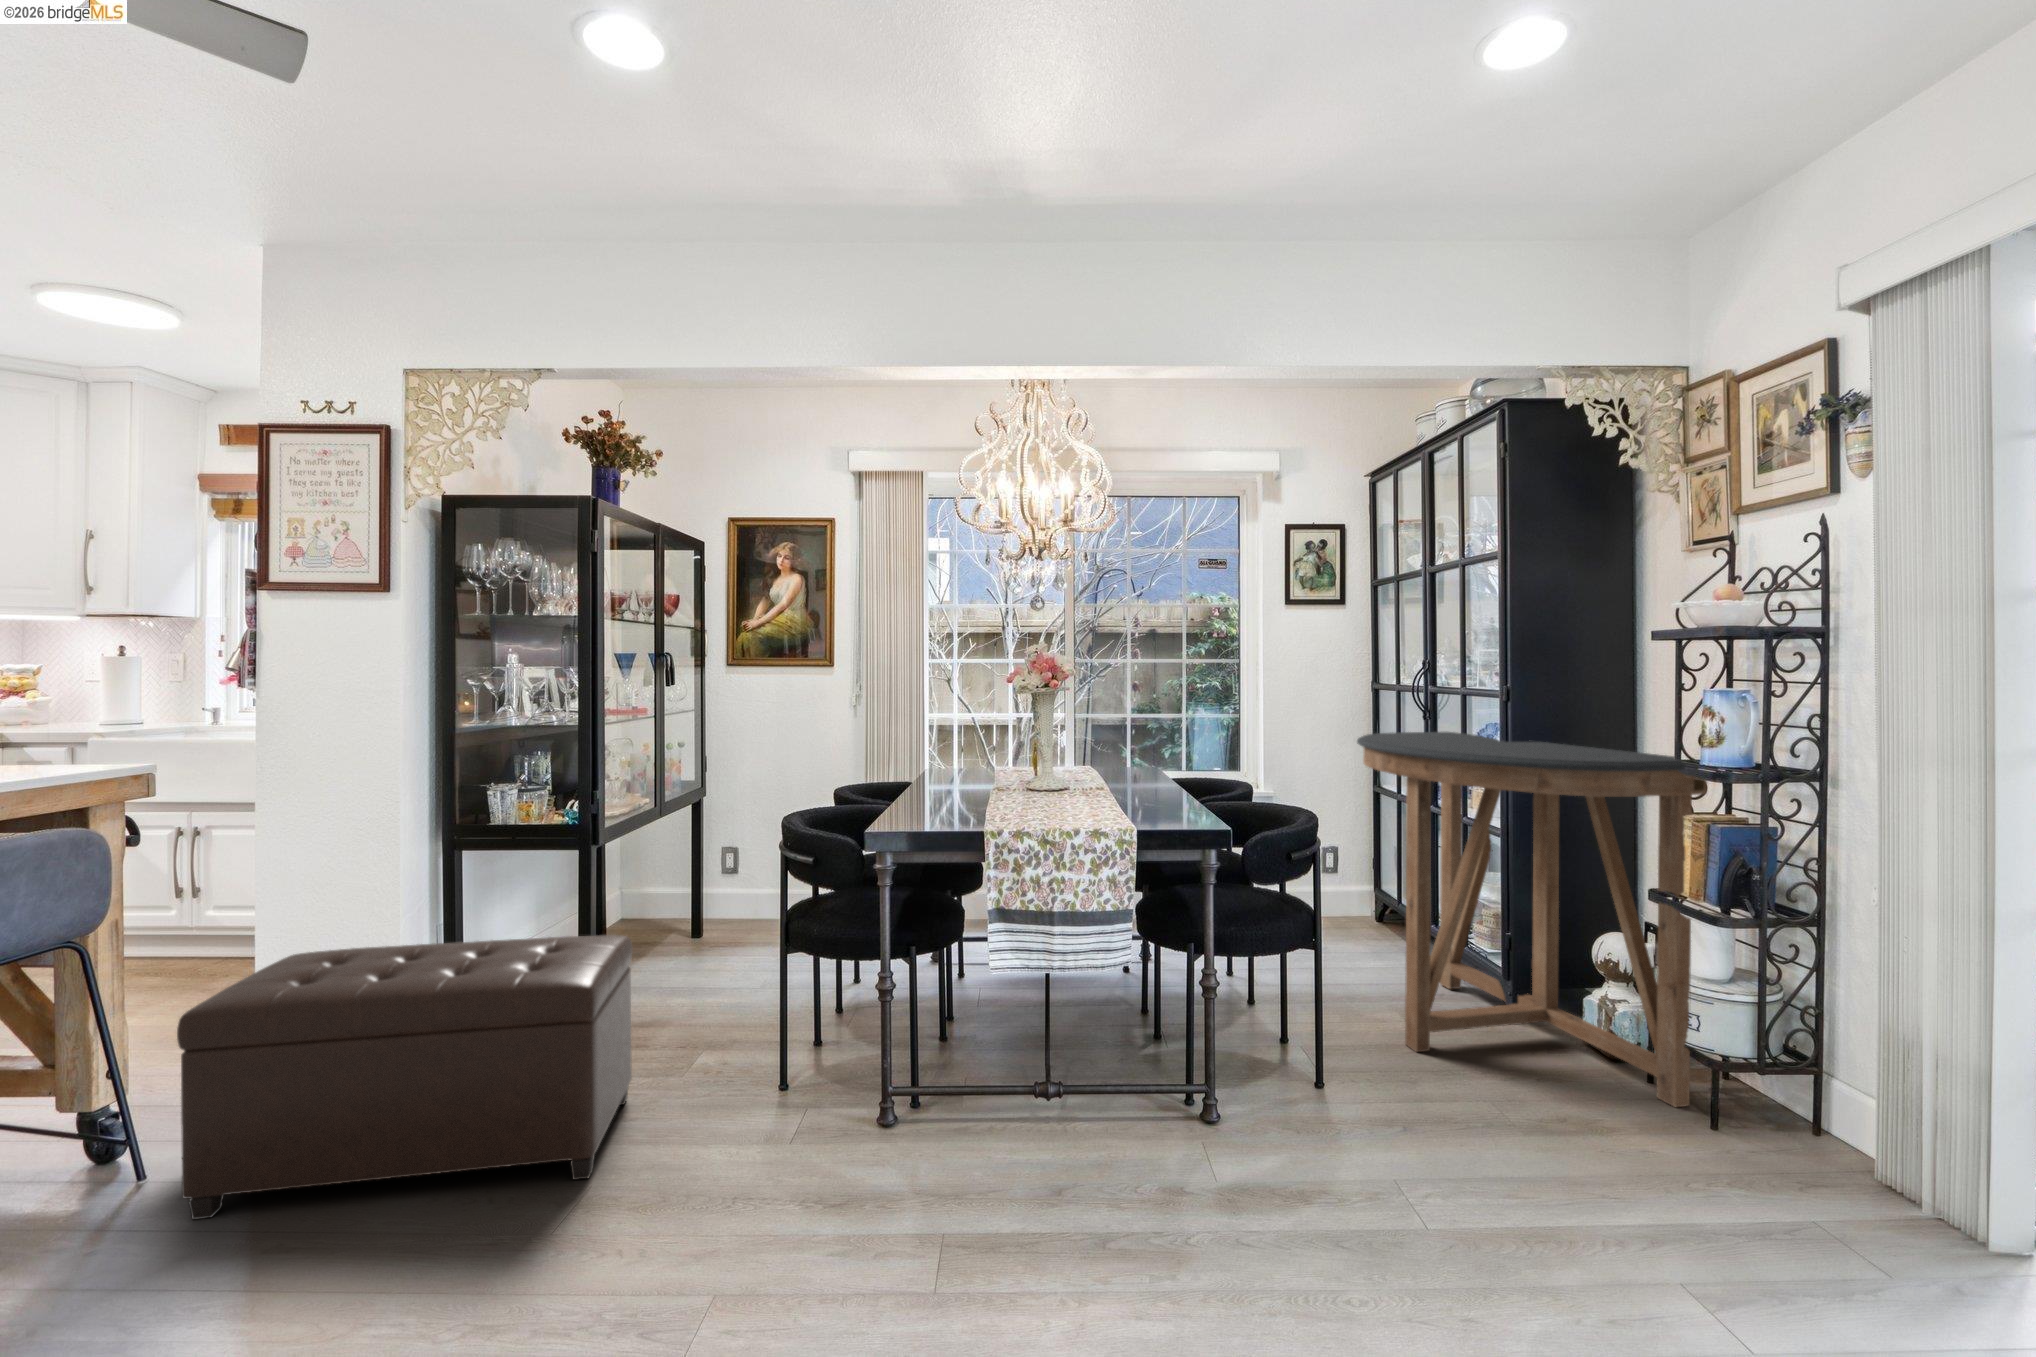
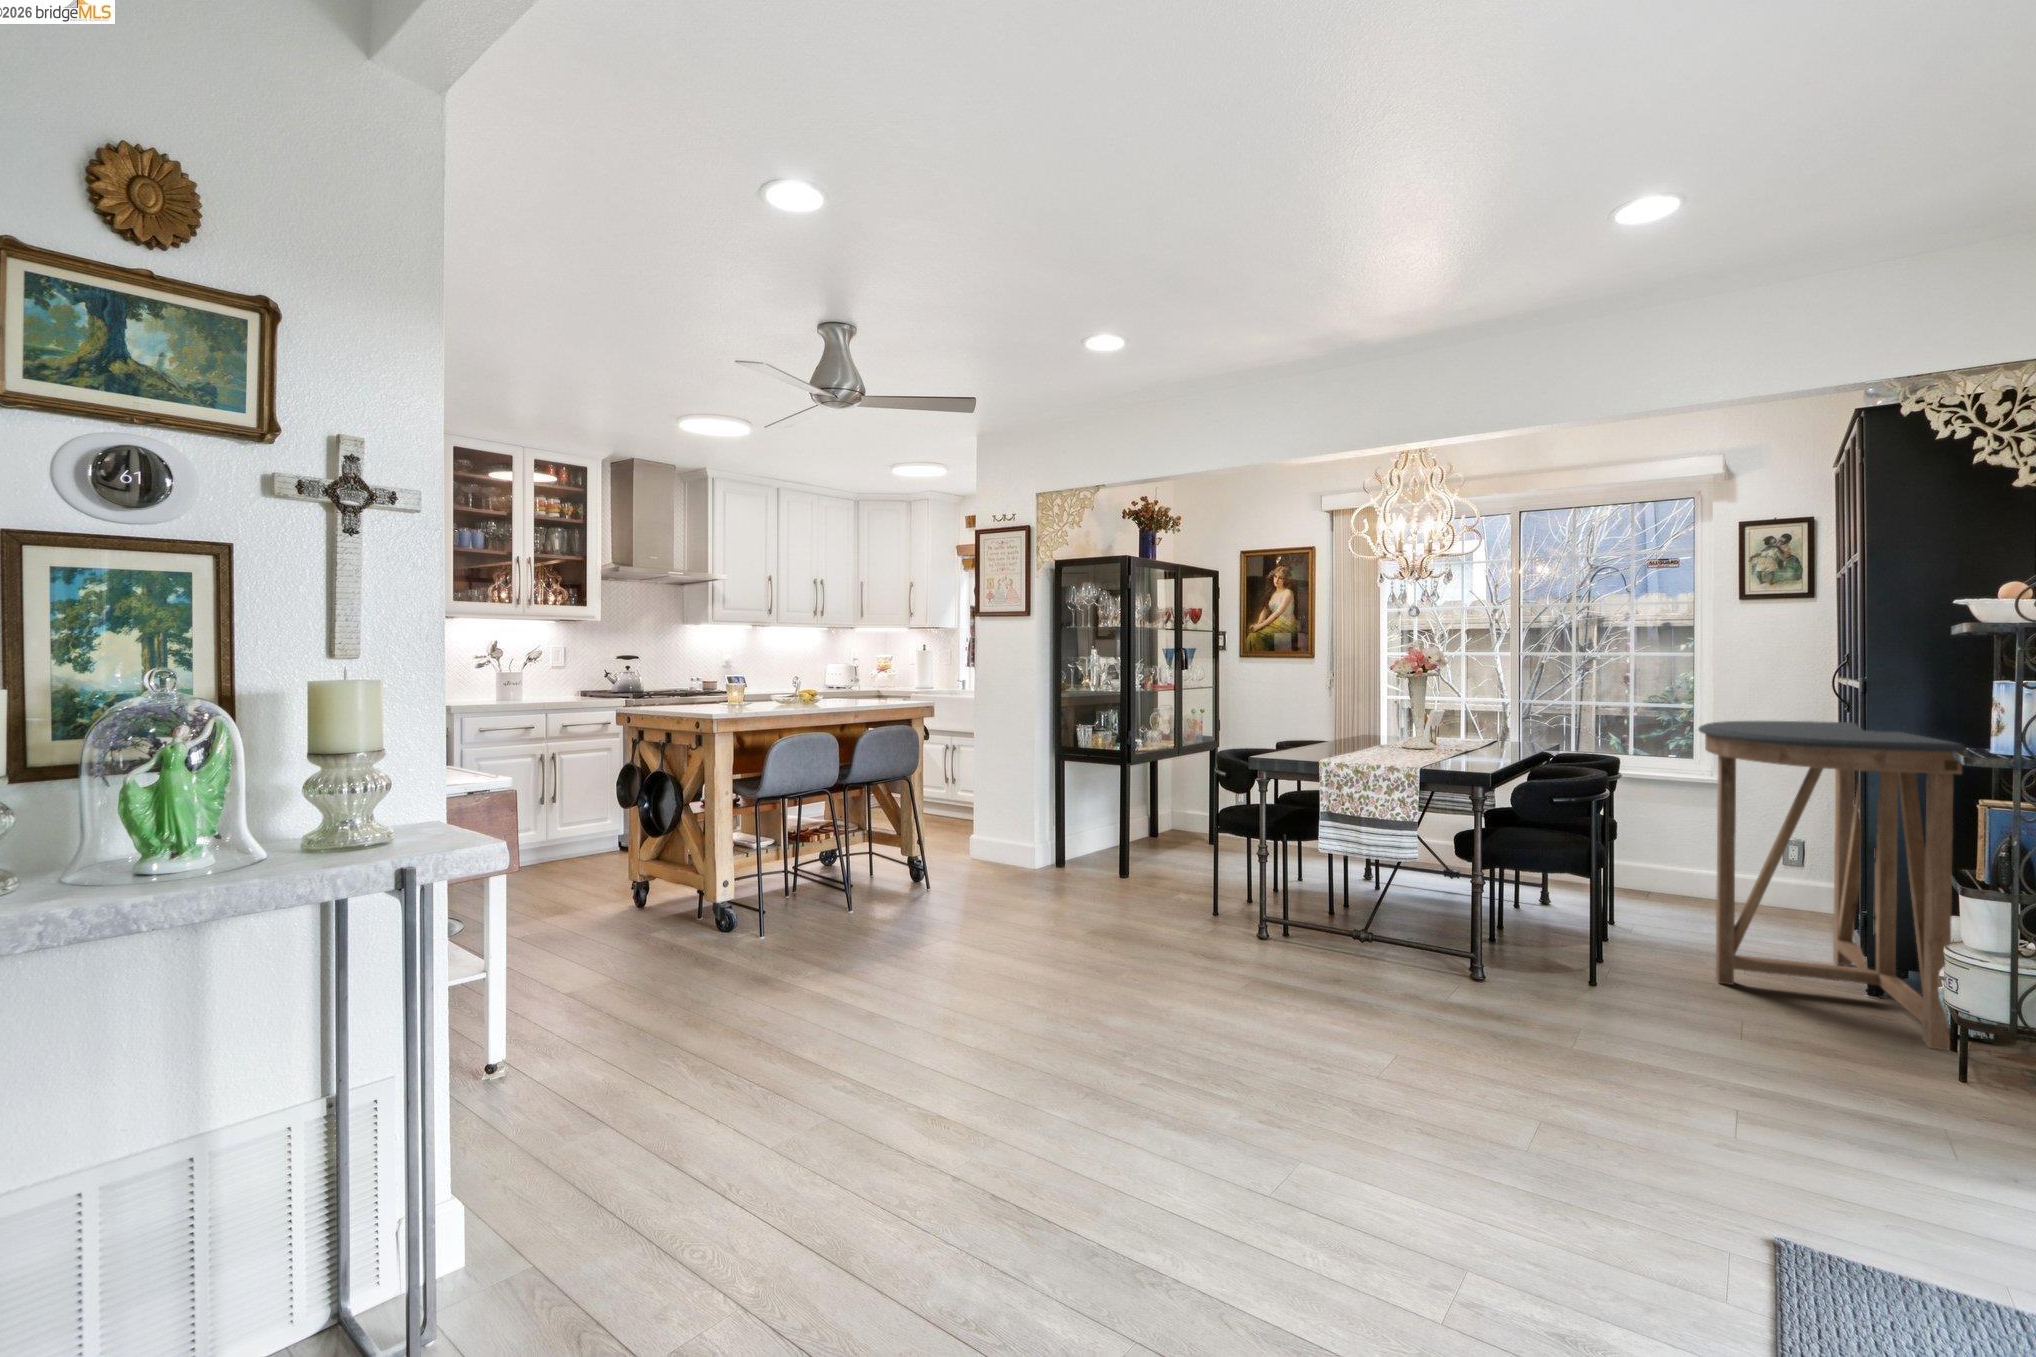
ottoman: present [177,935,632,1220] -> none [945,803,1136,926]

